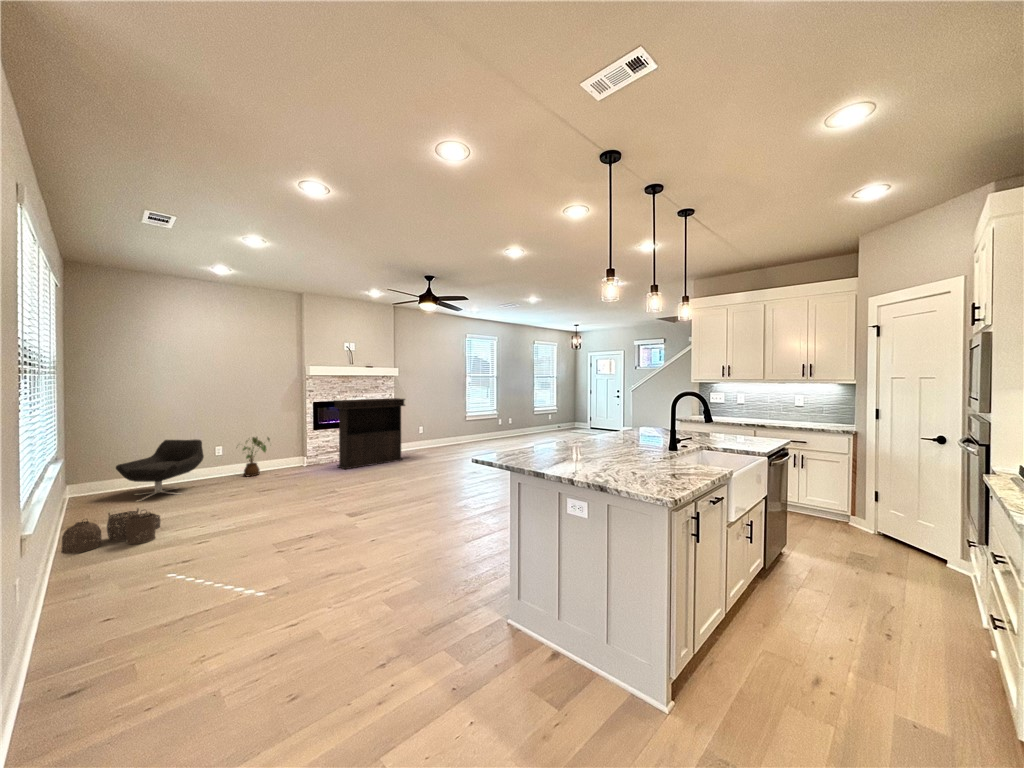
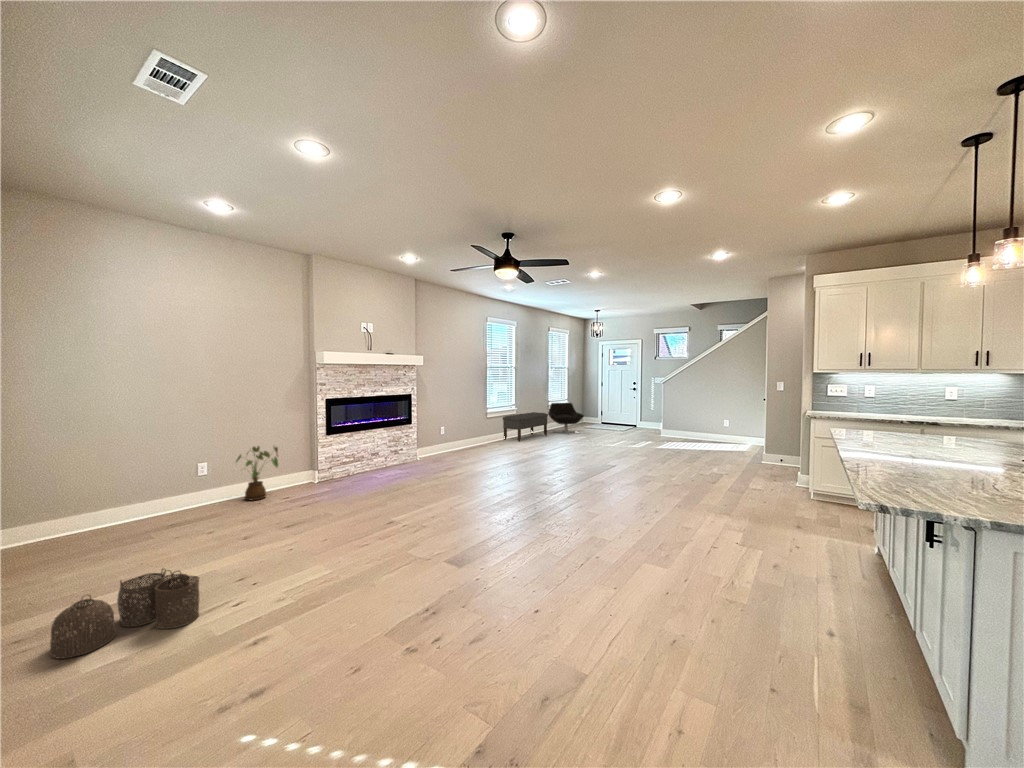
console table: present [334,398,405,469] -> none [359,393,441,485]
bench: none [483,416,527,440] -> present [503,412,548,442]
lounge chair: present [116,439,204,501] -> present [548,403,584,434]

